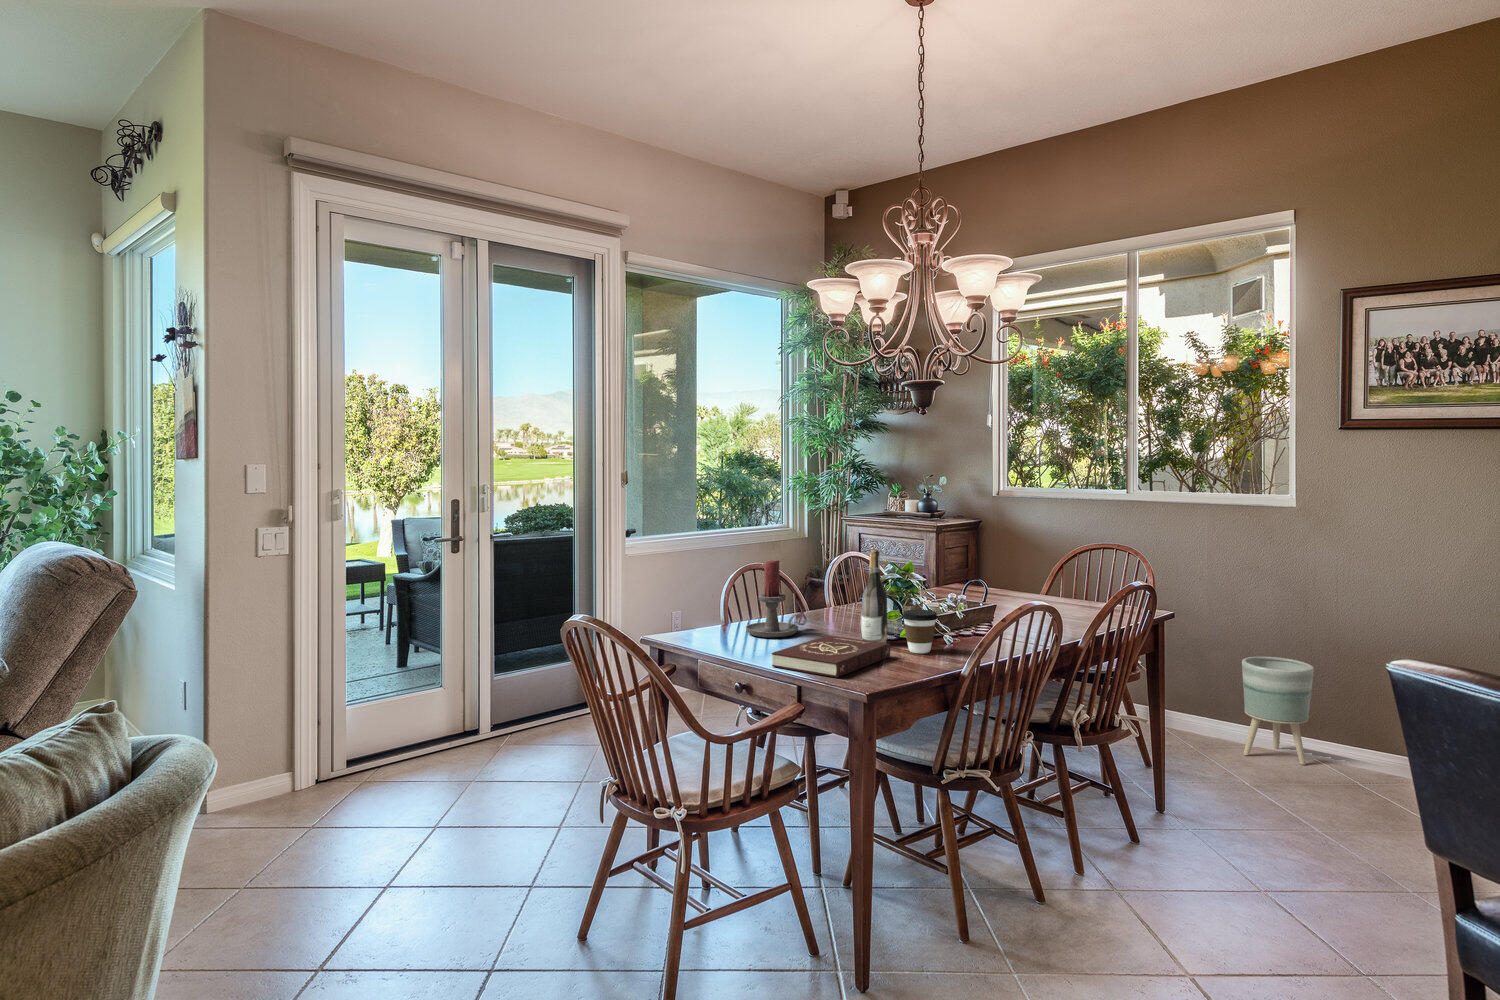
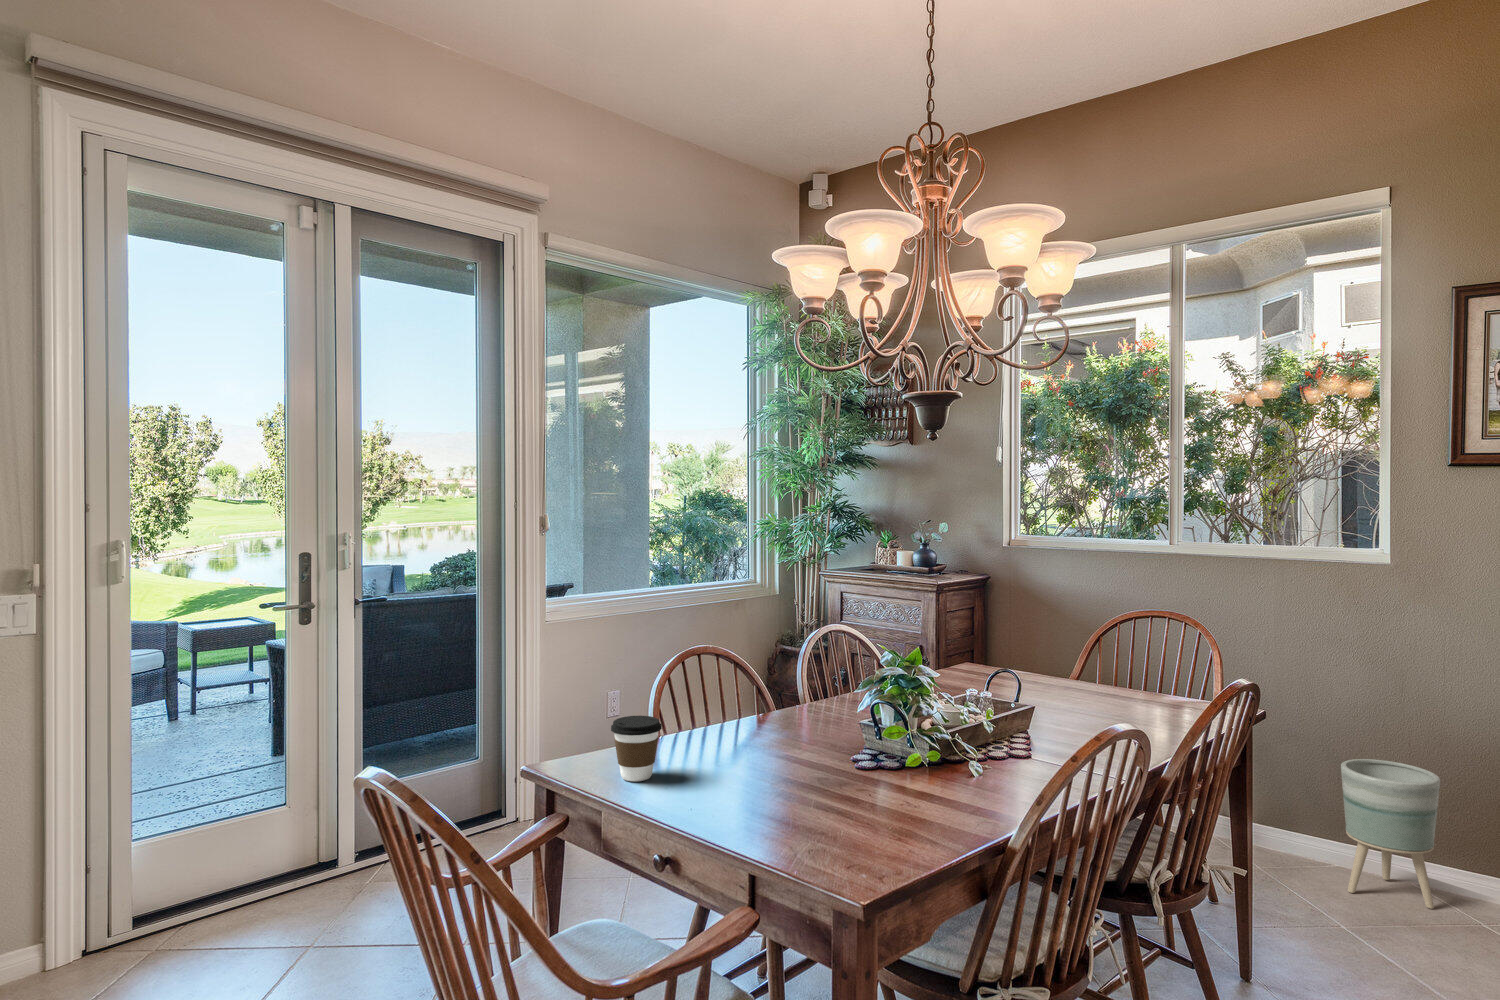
wine bottle: present [861,549,888,643] -> none [849,635,887,780]
candle holder: present [746,561,807,637] -> none [681,647,770,763]
coffee cup: present [902,609,938,653] -> present [611,716,662,781]
book: present [772,635,891,678] -> none [710,766,894,856]

